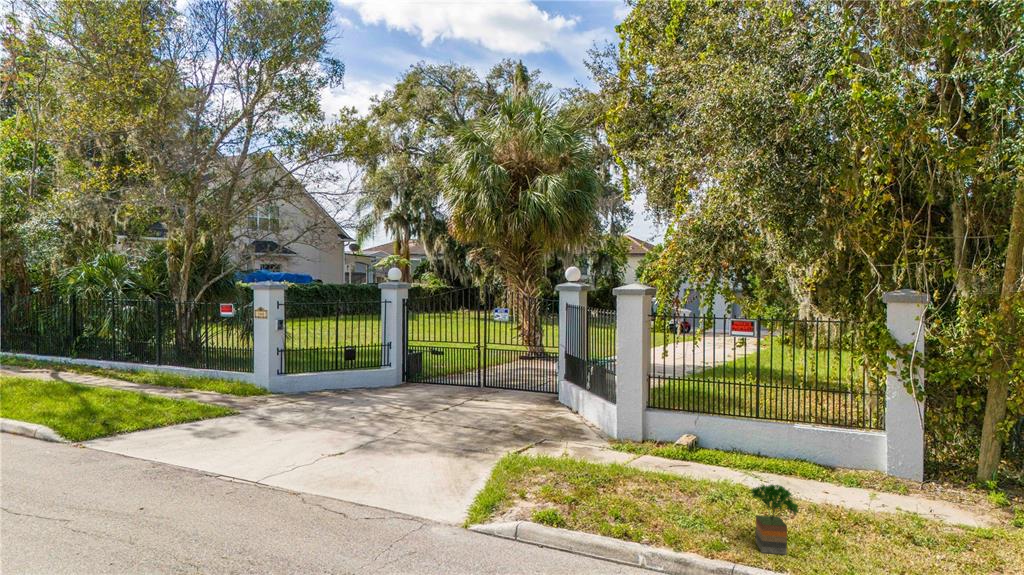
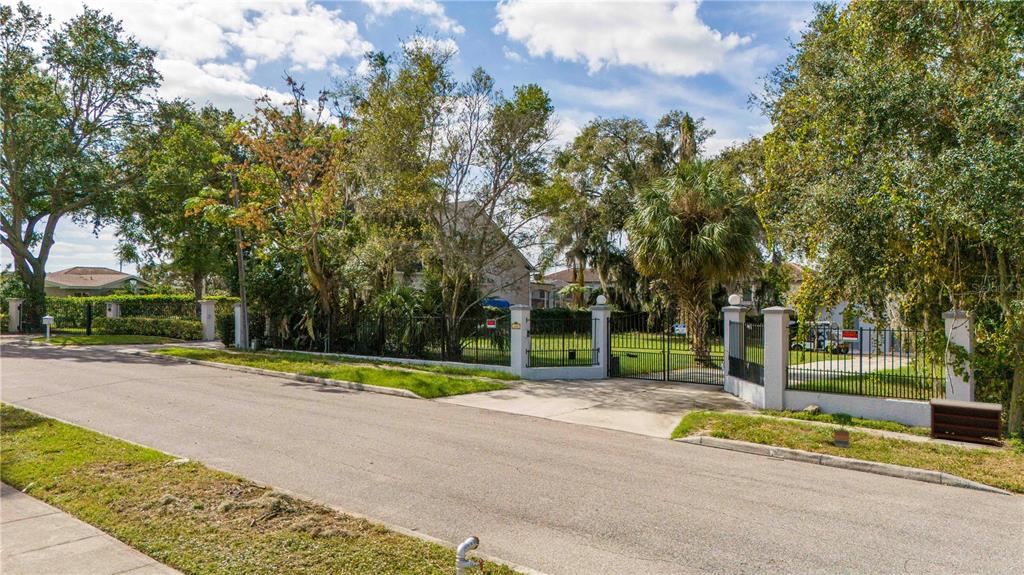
bench: none [862,425,982,506] -> present [929,398,1004,447]

